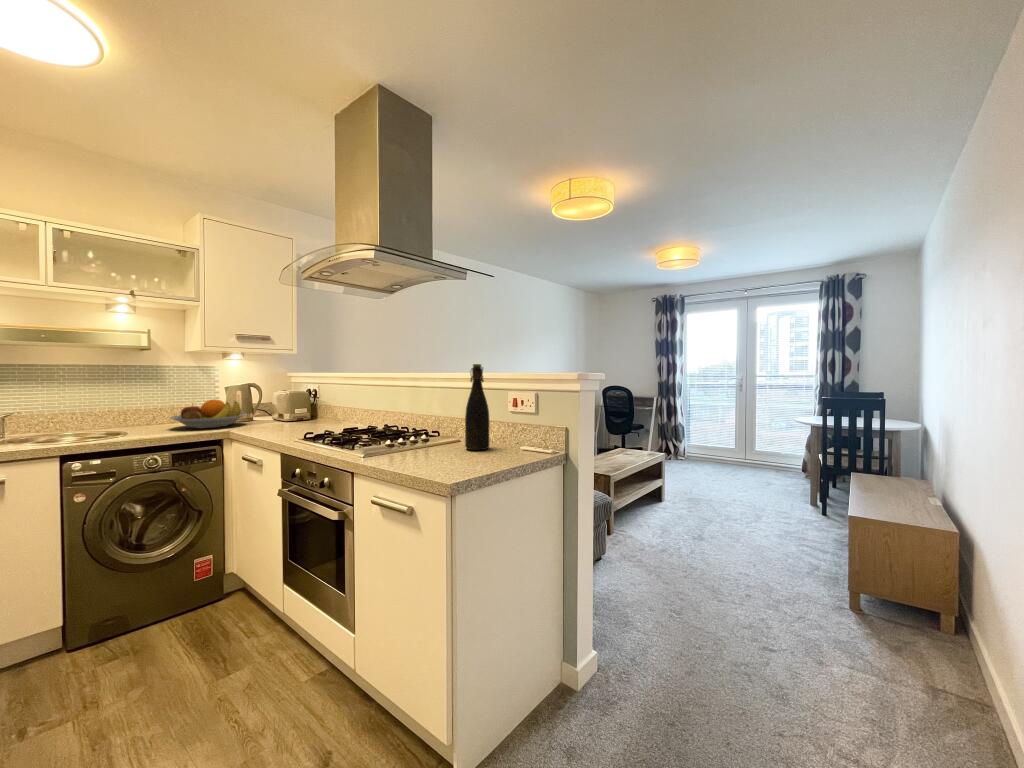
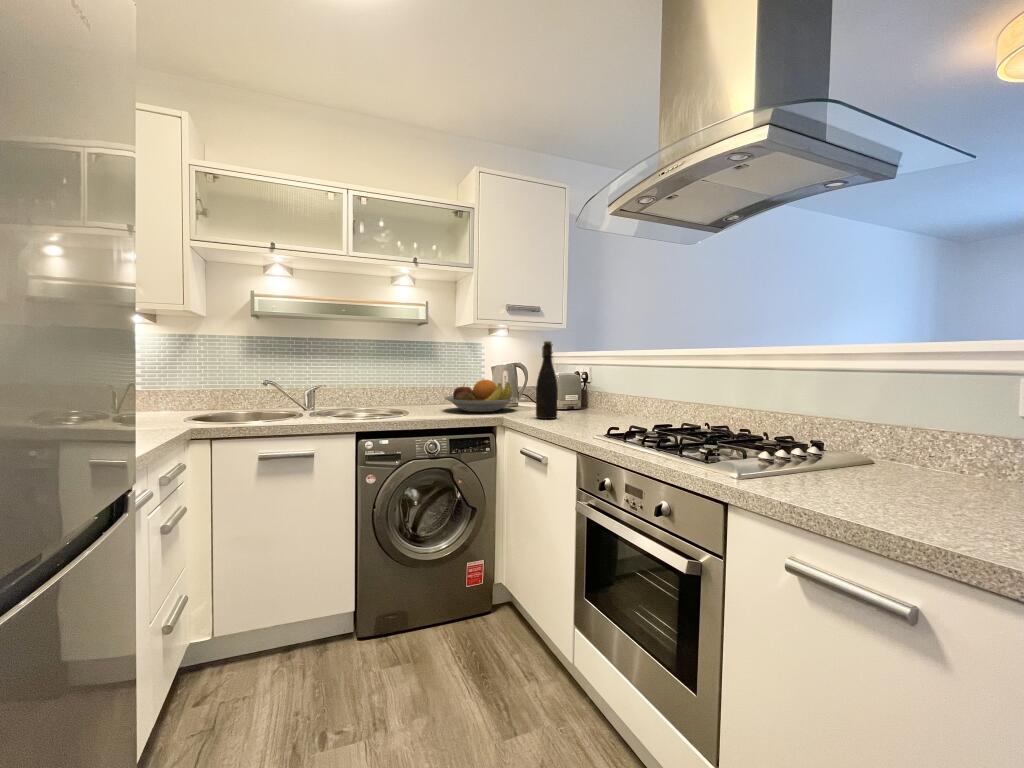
bottle: present [465,364,489,450] -> present [536,341,558,419]

